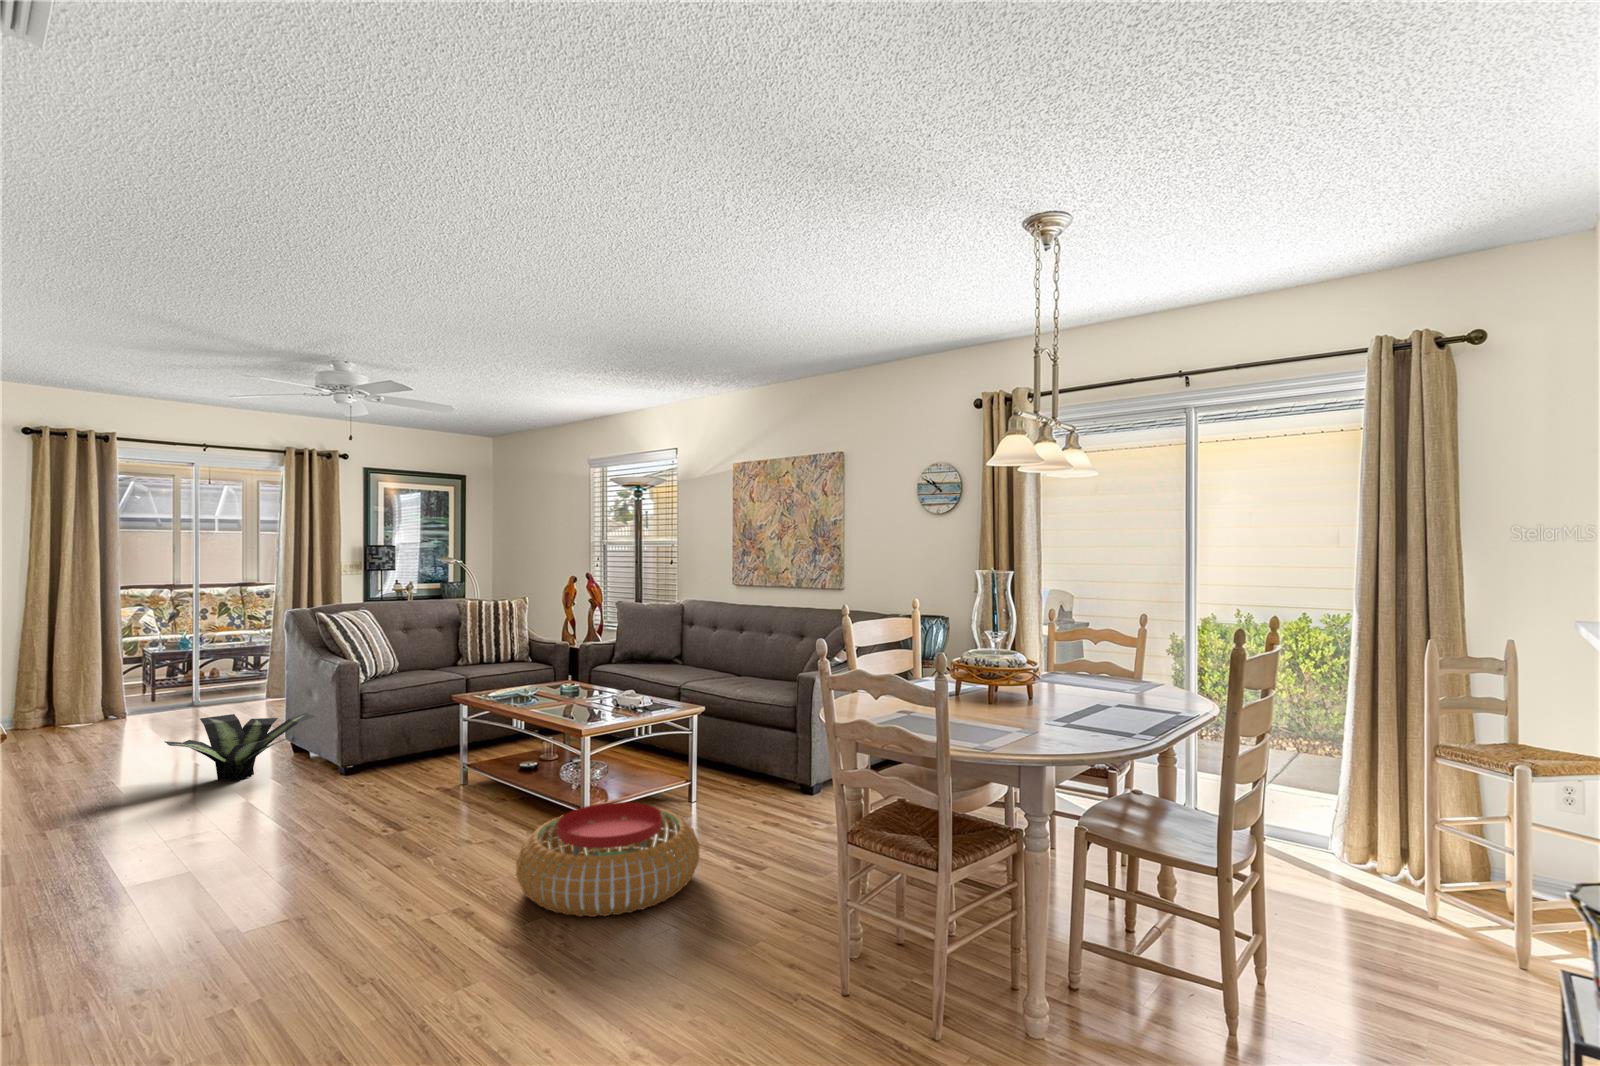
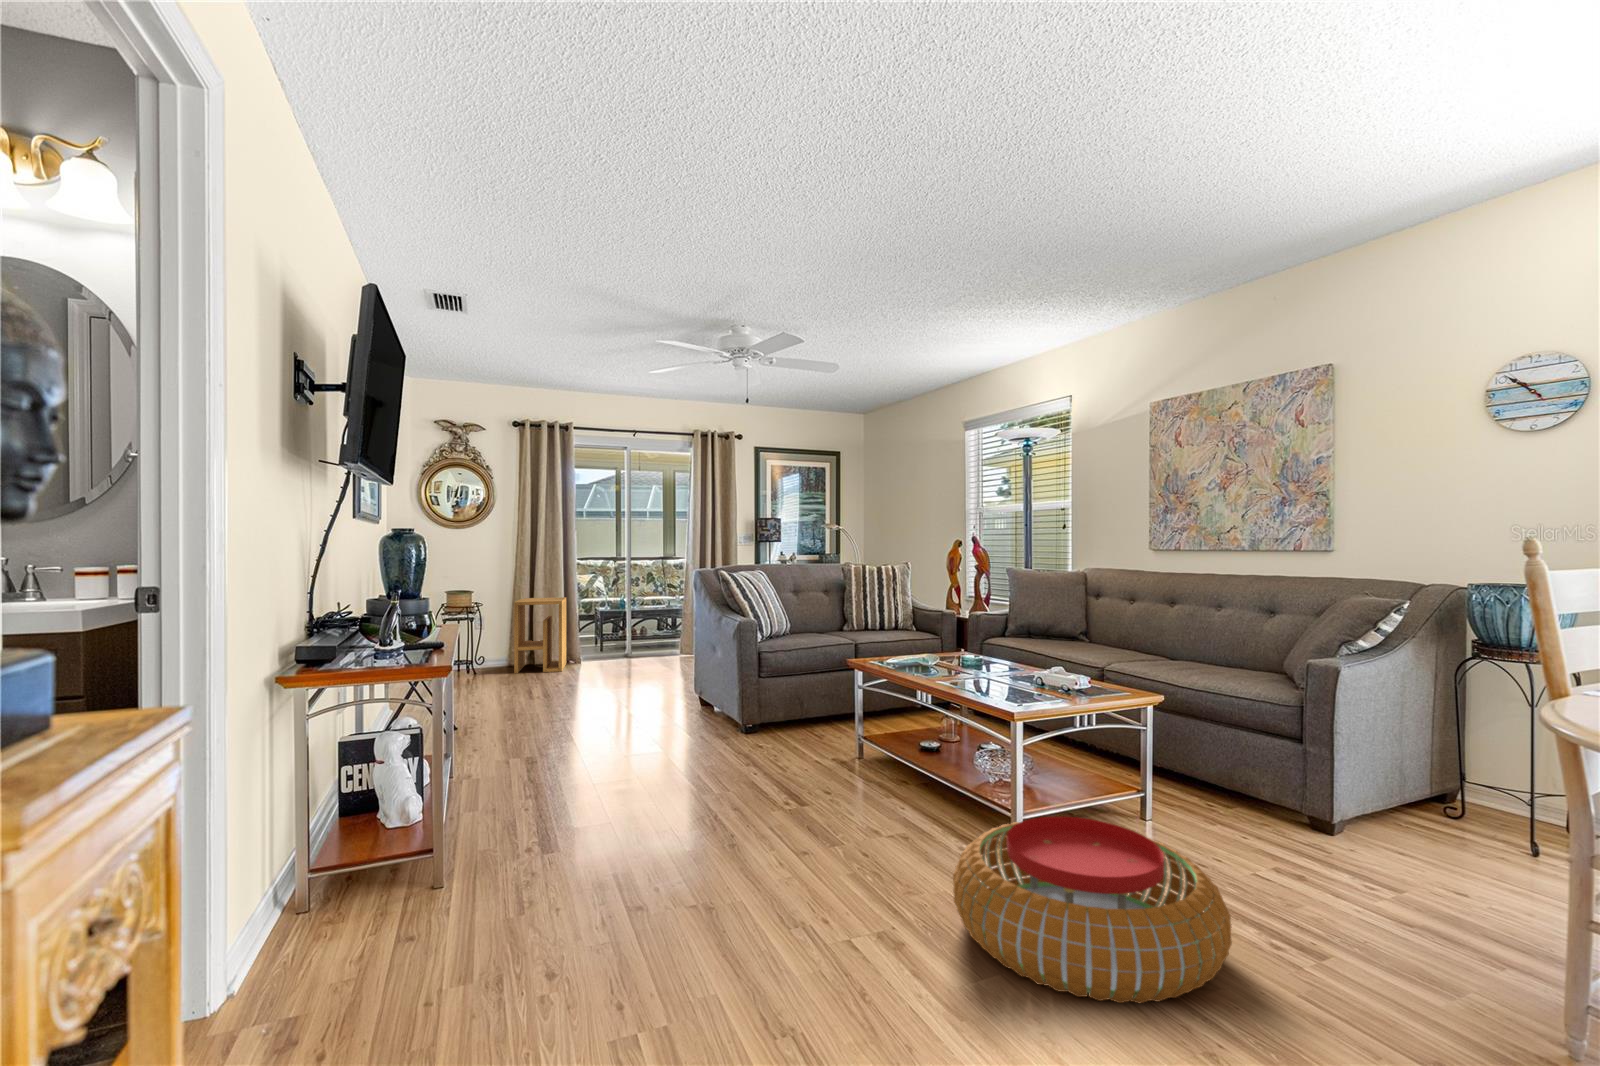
side table: none [26,640,105,737] -> present [514,597,566,673]
potted plant: present [165,713,314,781] -> none [597,665,719,729]

